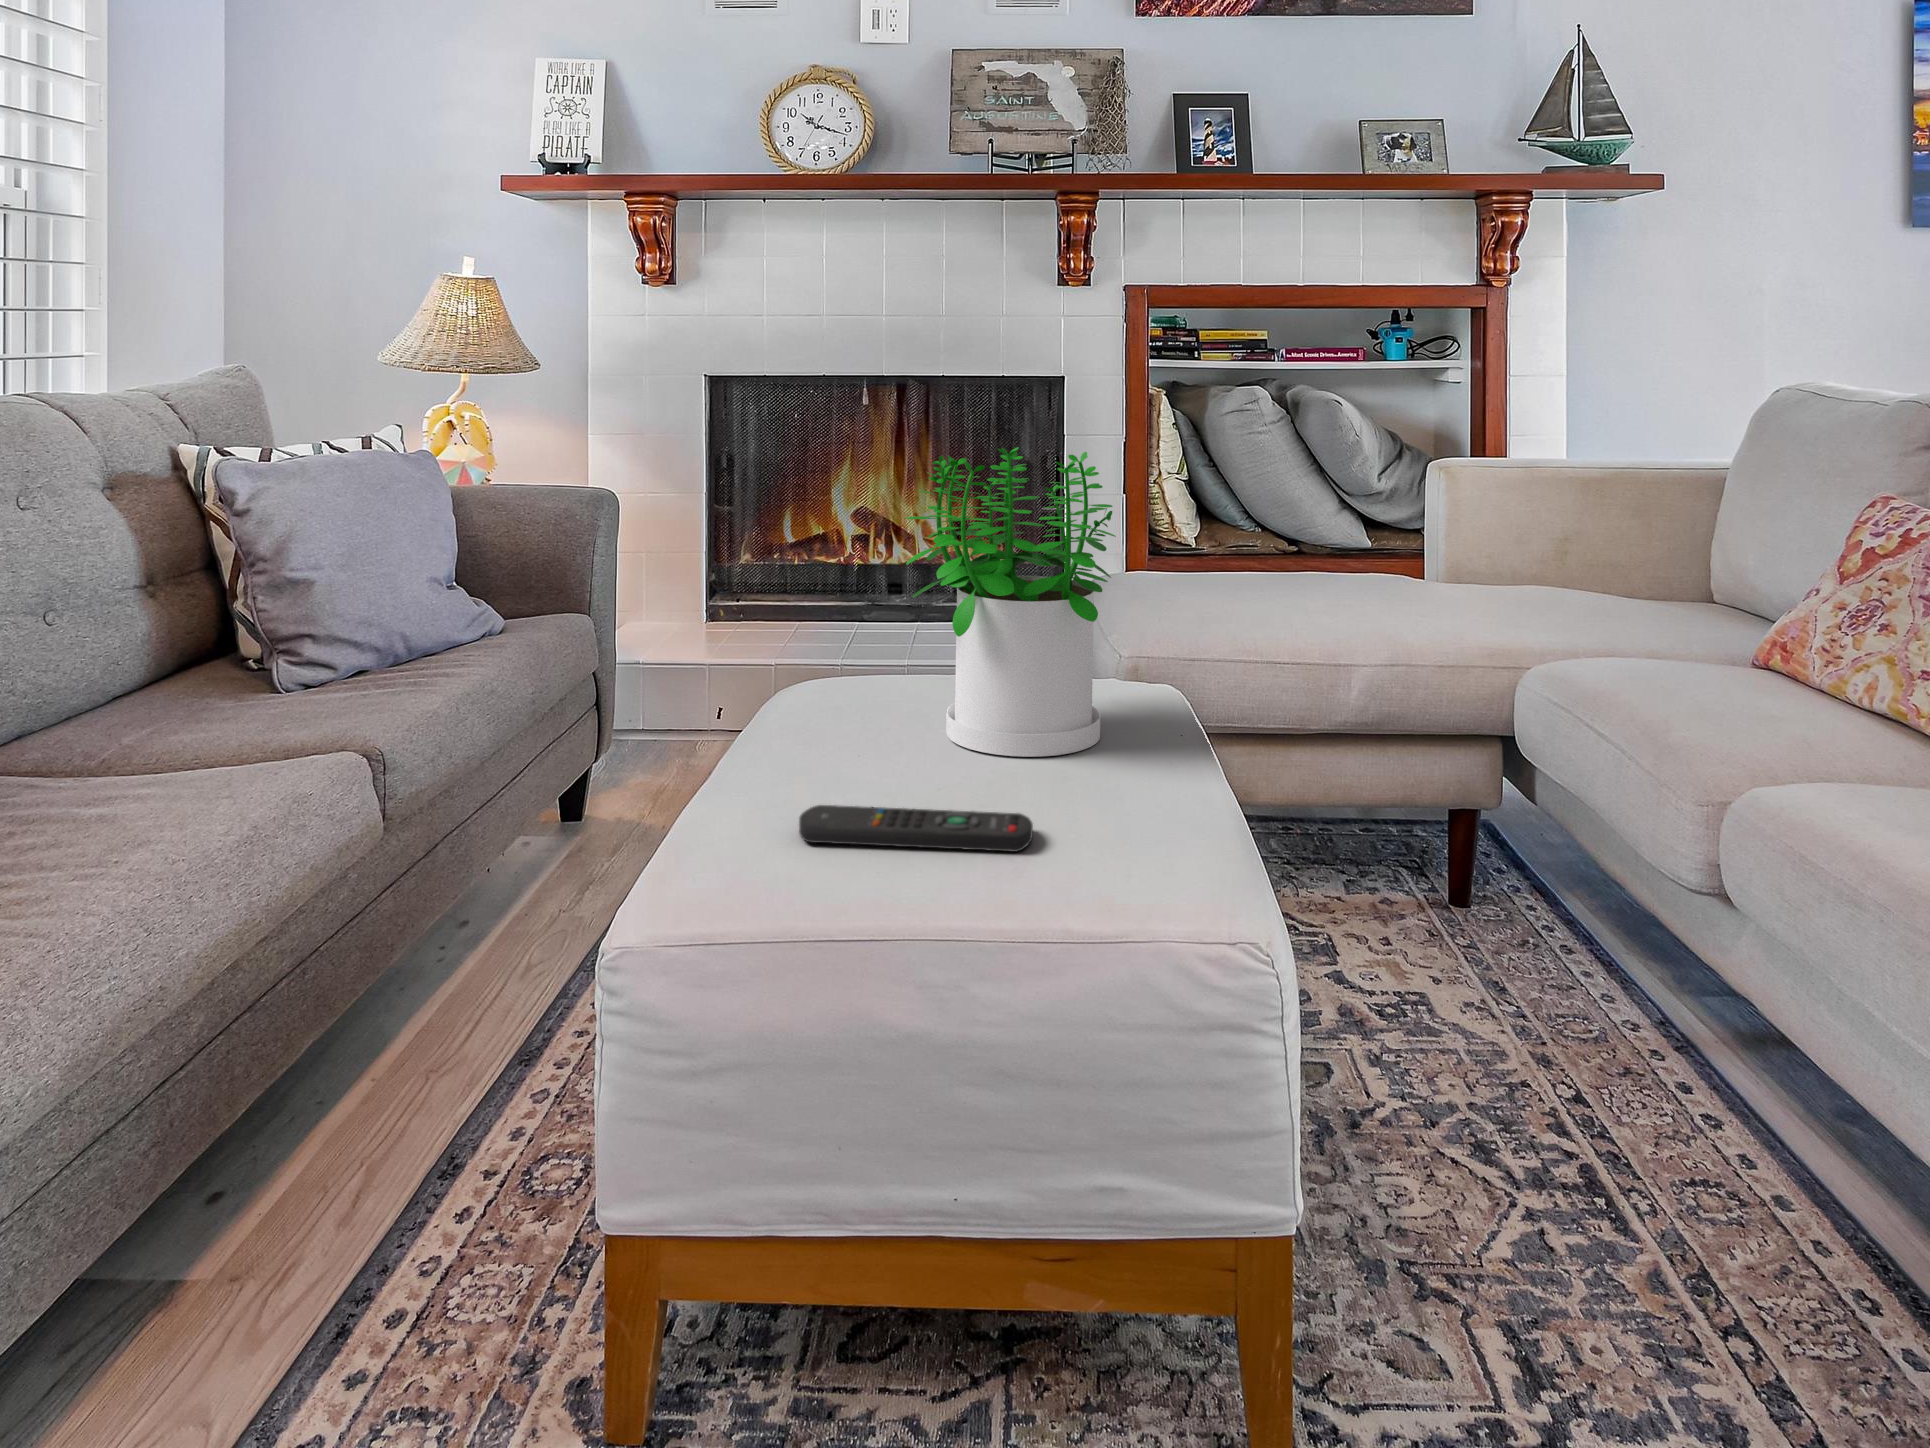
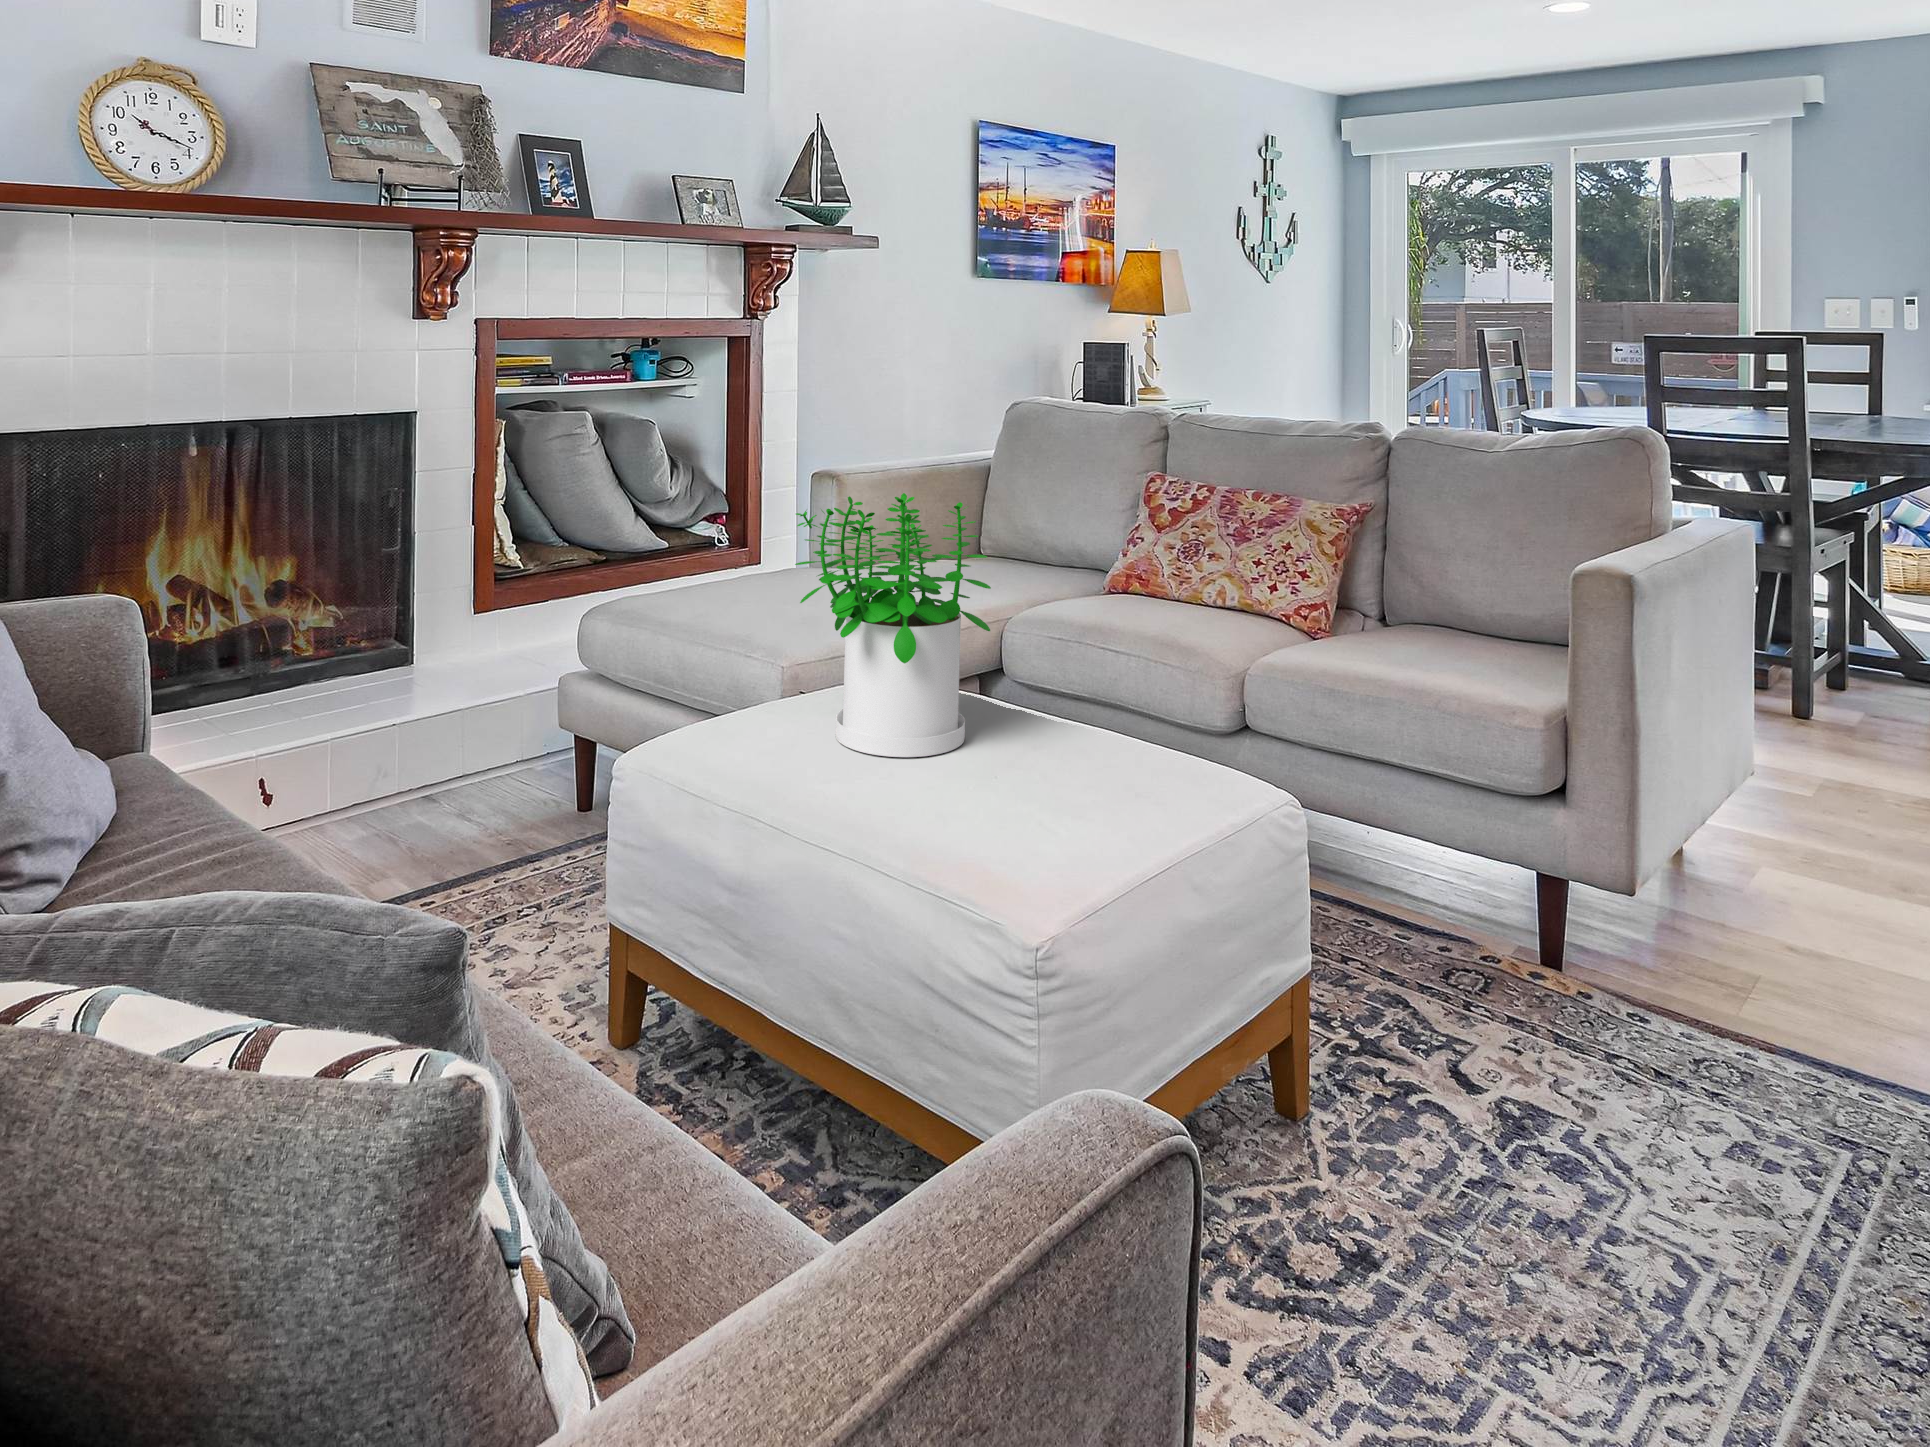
remote control: present [799,805,1033,852] -> none [957,788,1113,855]

